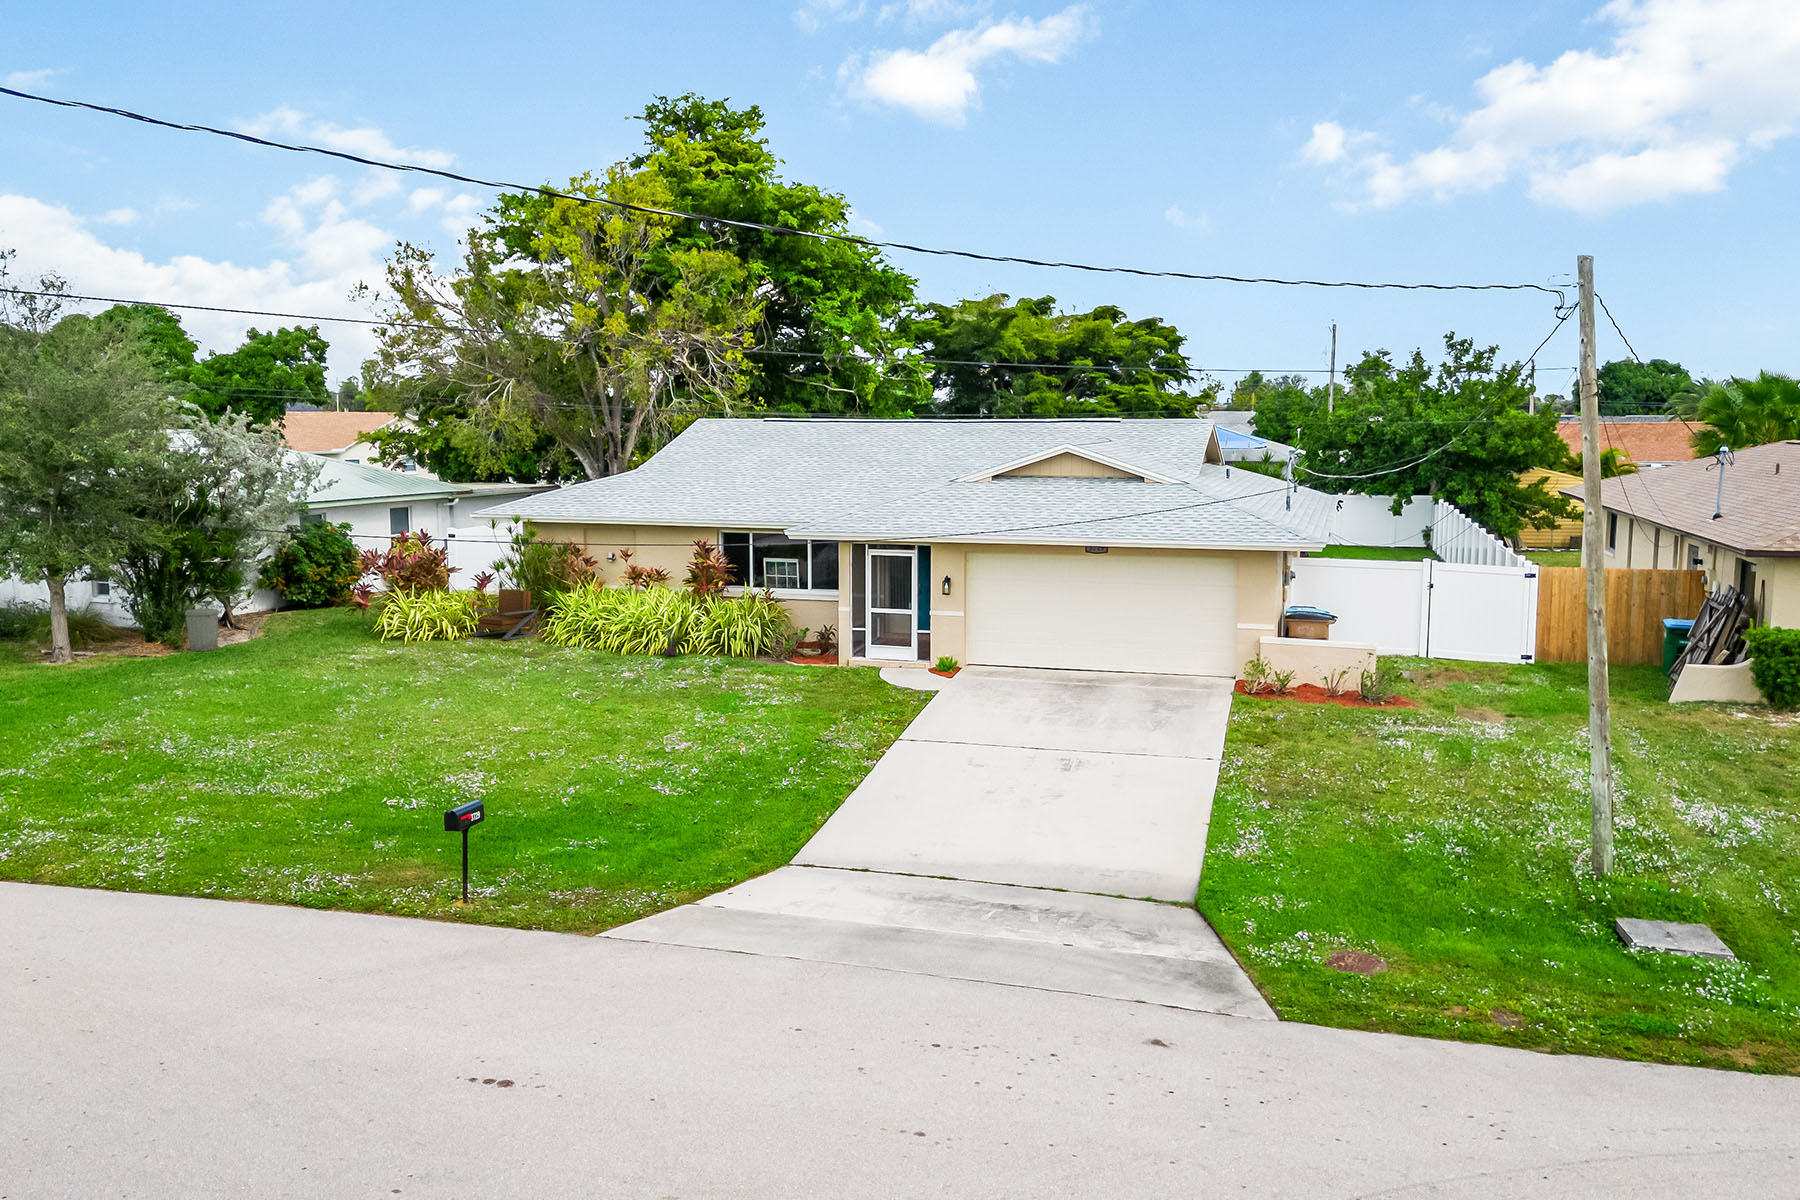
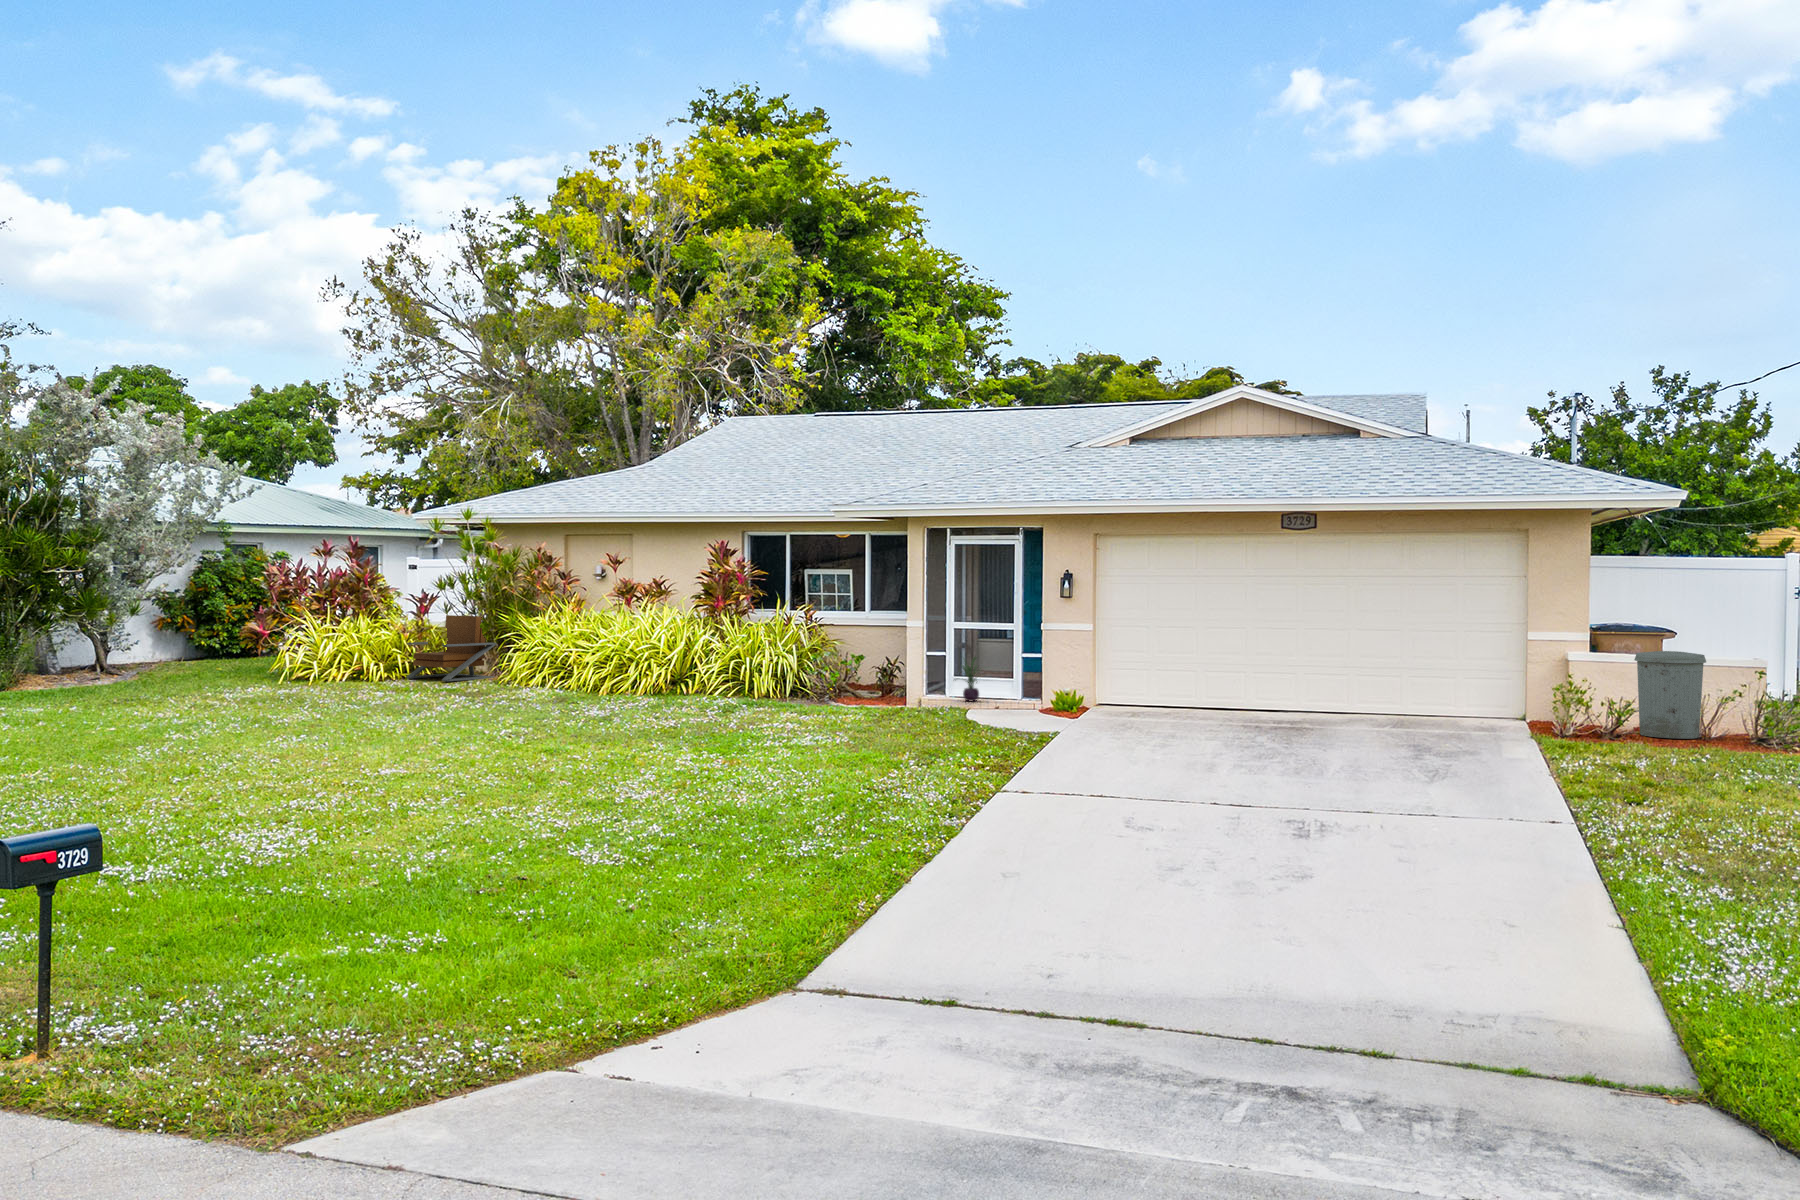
trash can: present [185,609,219,651] -> present [1634,651,1706,739]
decorative plant: present [665,627,676,656] -> present [963,657,979,701]

